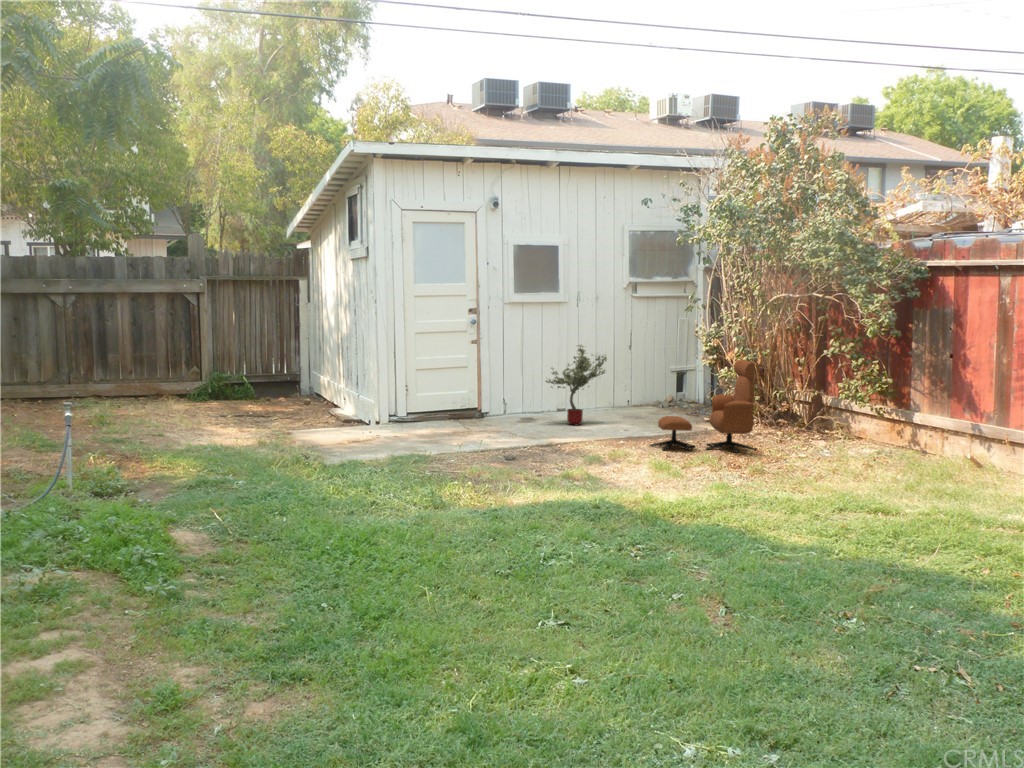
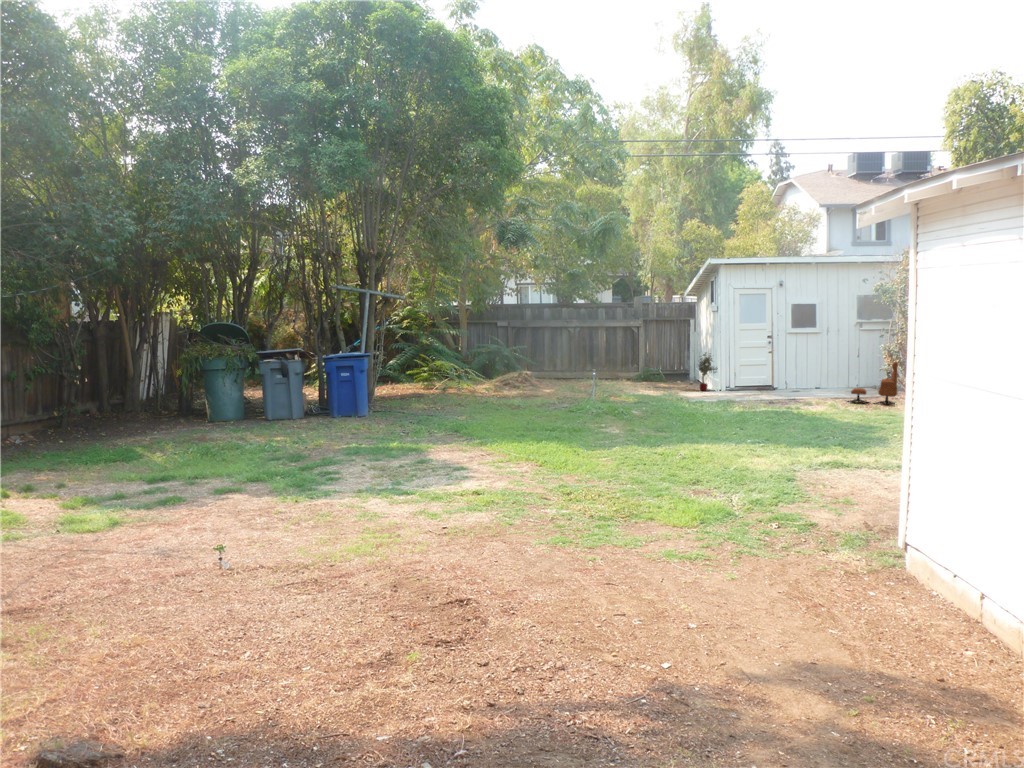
potted tree: present [546,345,607,425] -> present [699,353,718,391]

